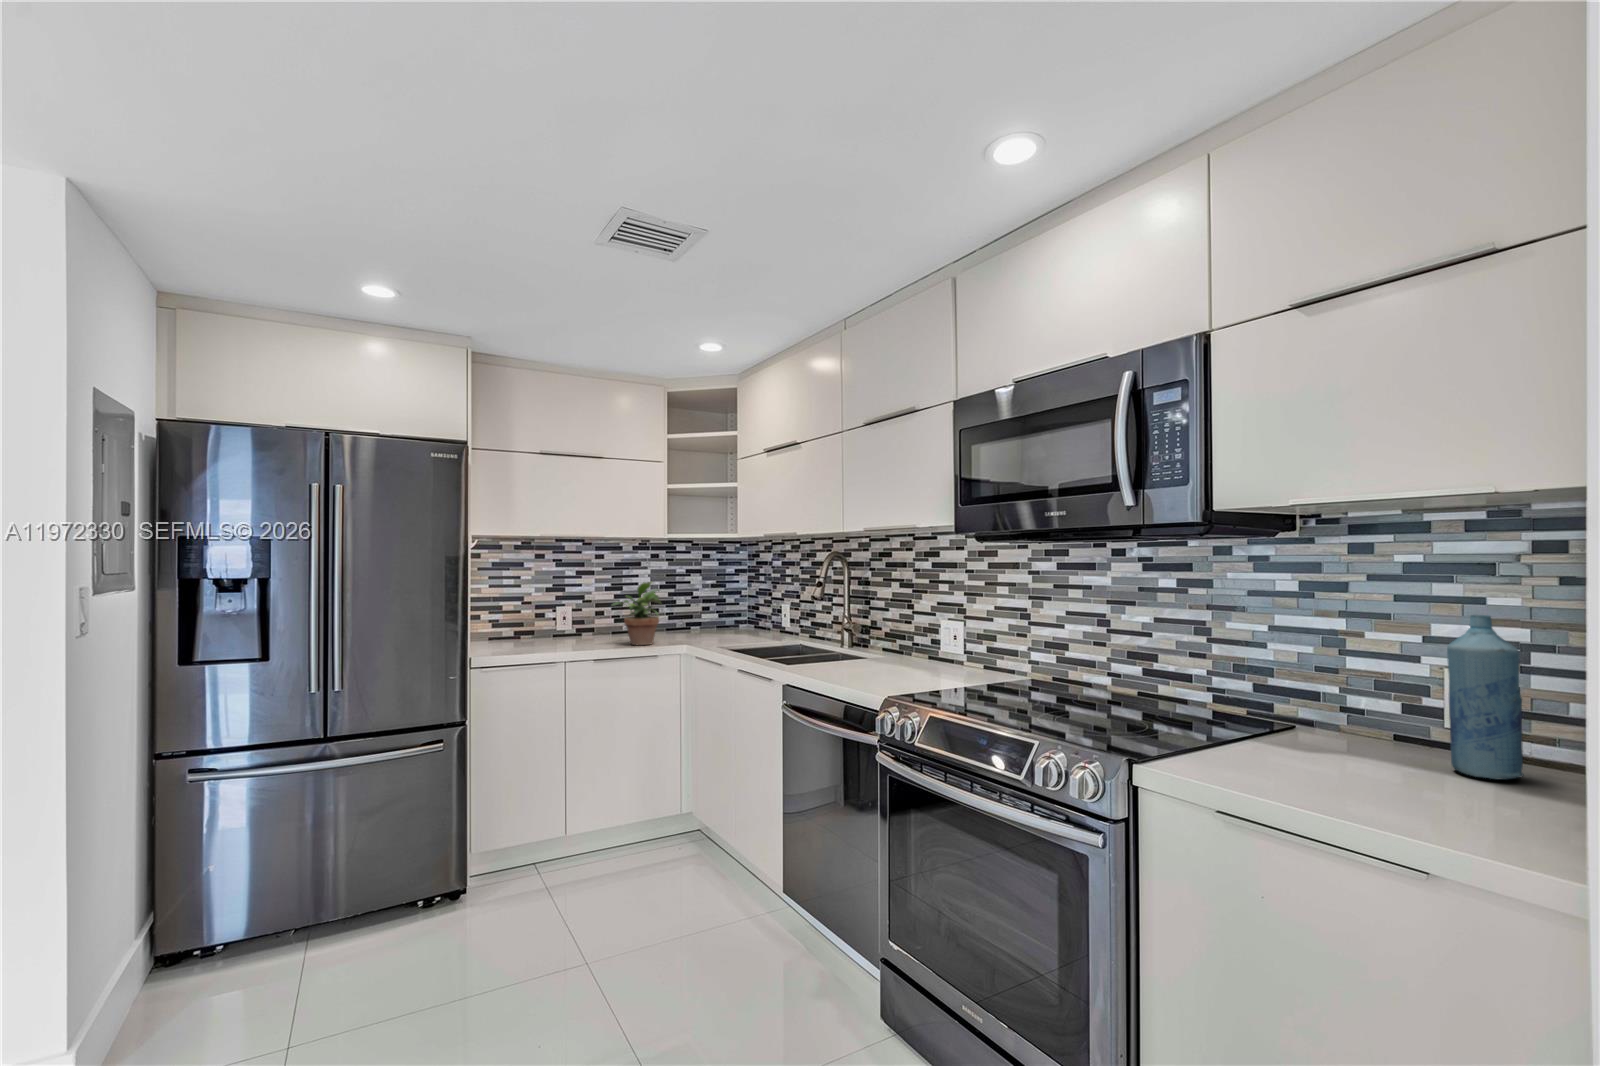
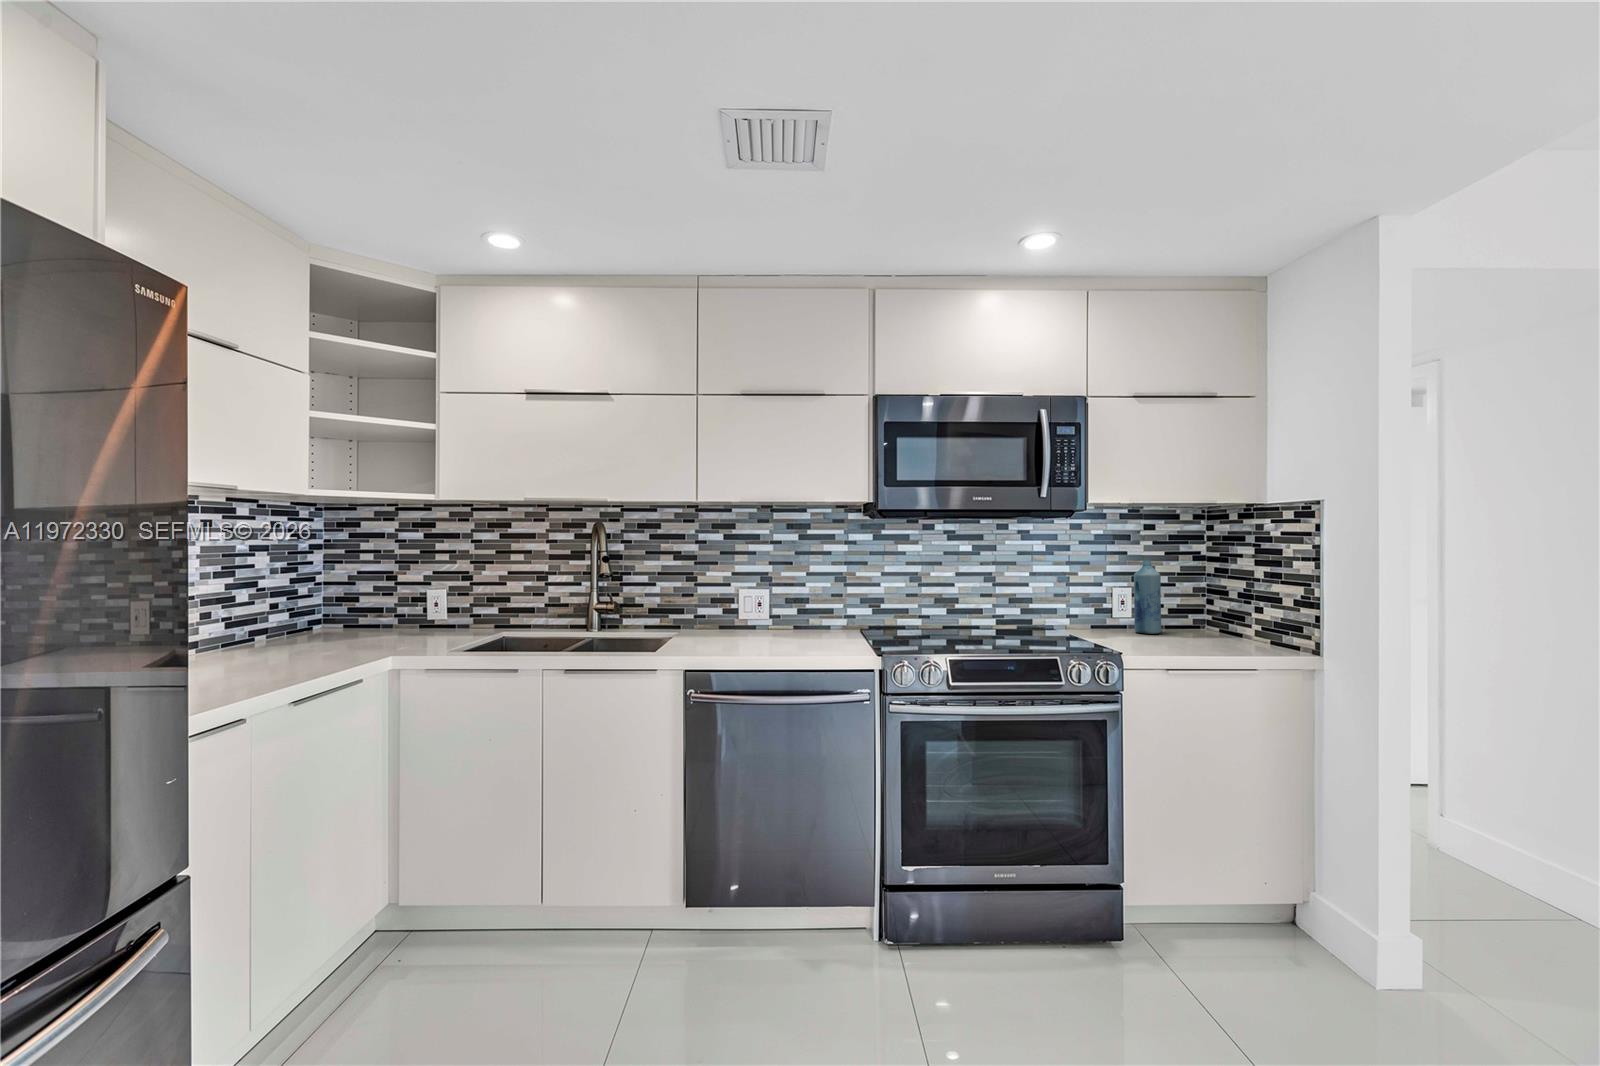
potted plant: present [612,582,661,645] -> none [283,563,369,662]

